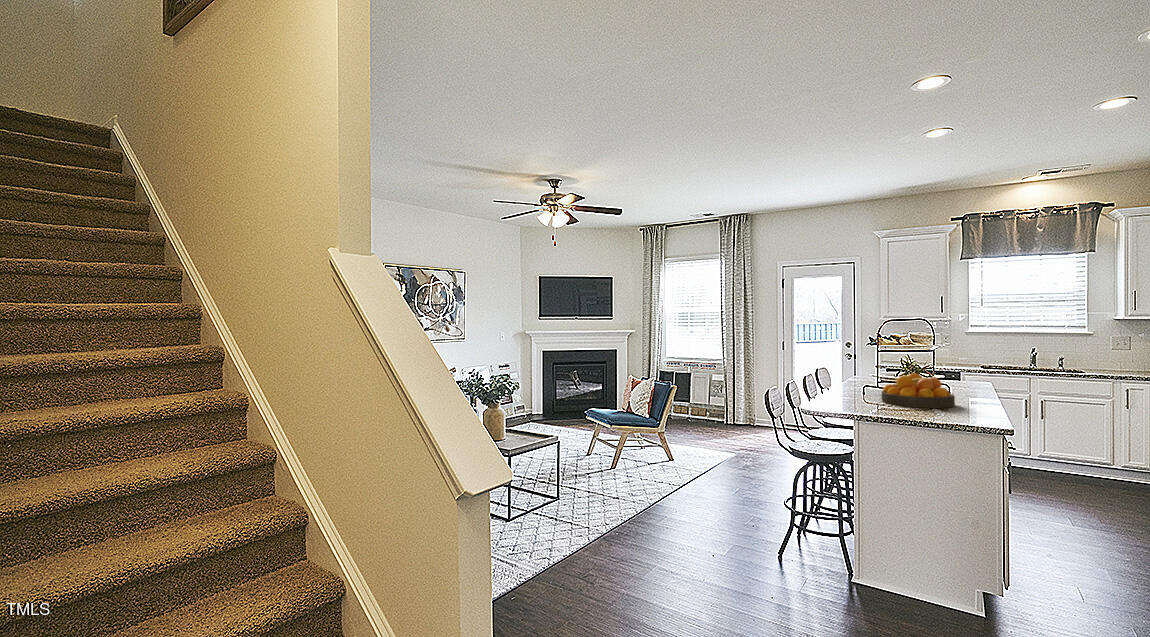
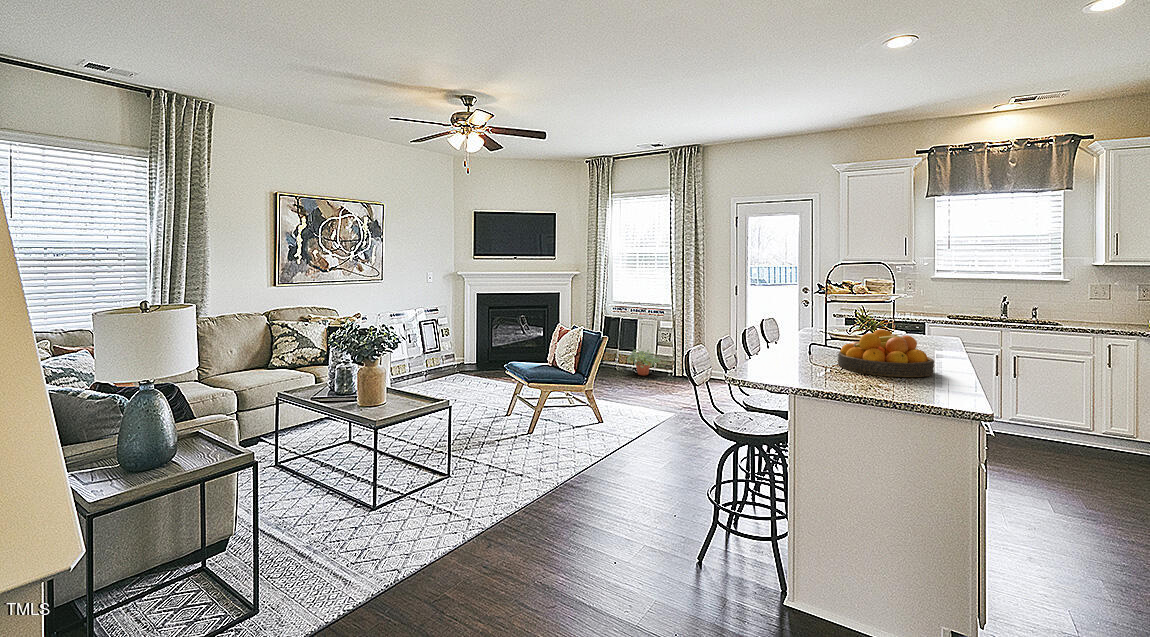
potted plant: none [684,401,723,426] -> present [627,349,667,375]

